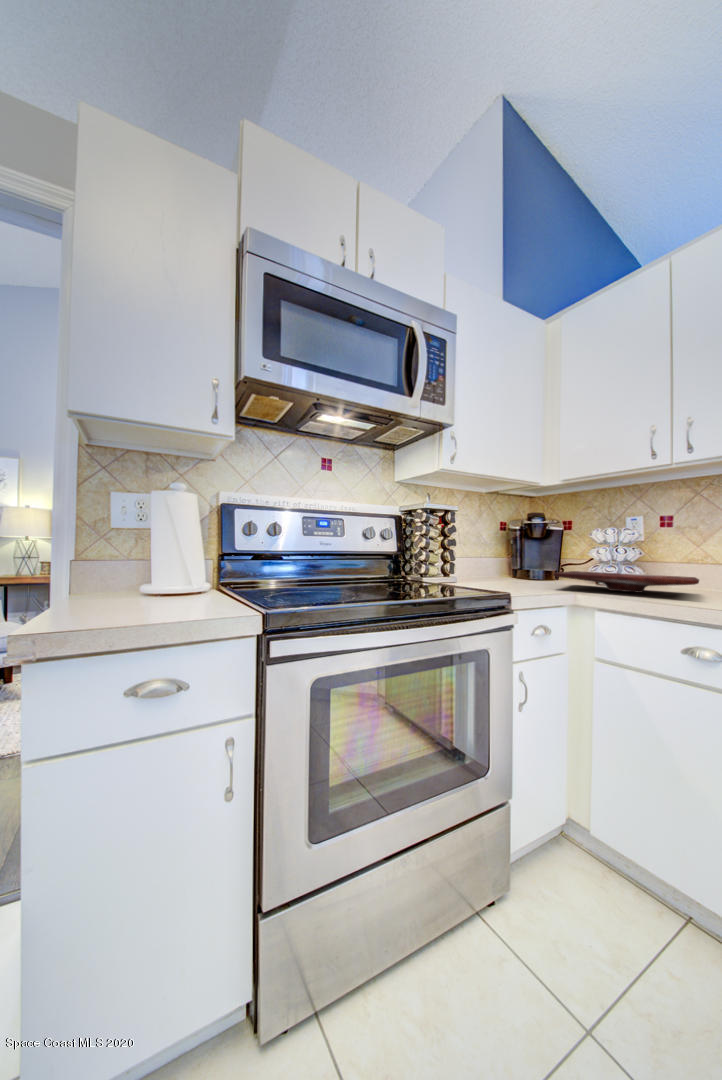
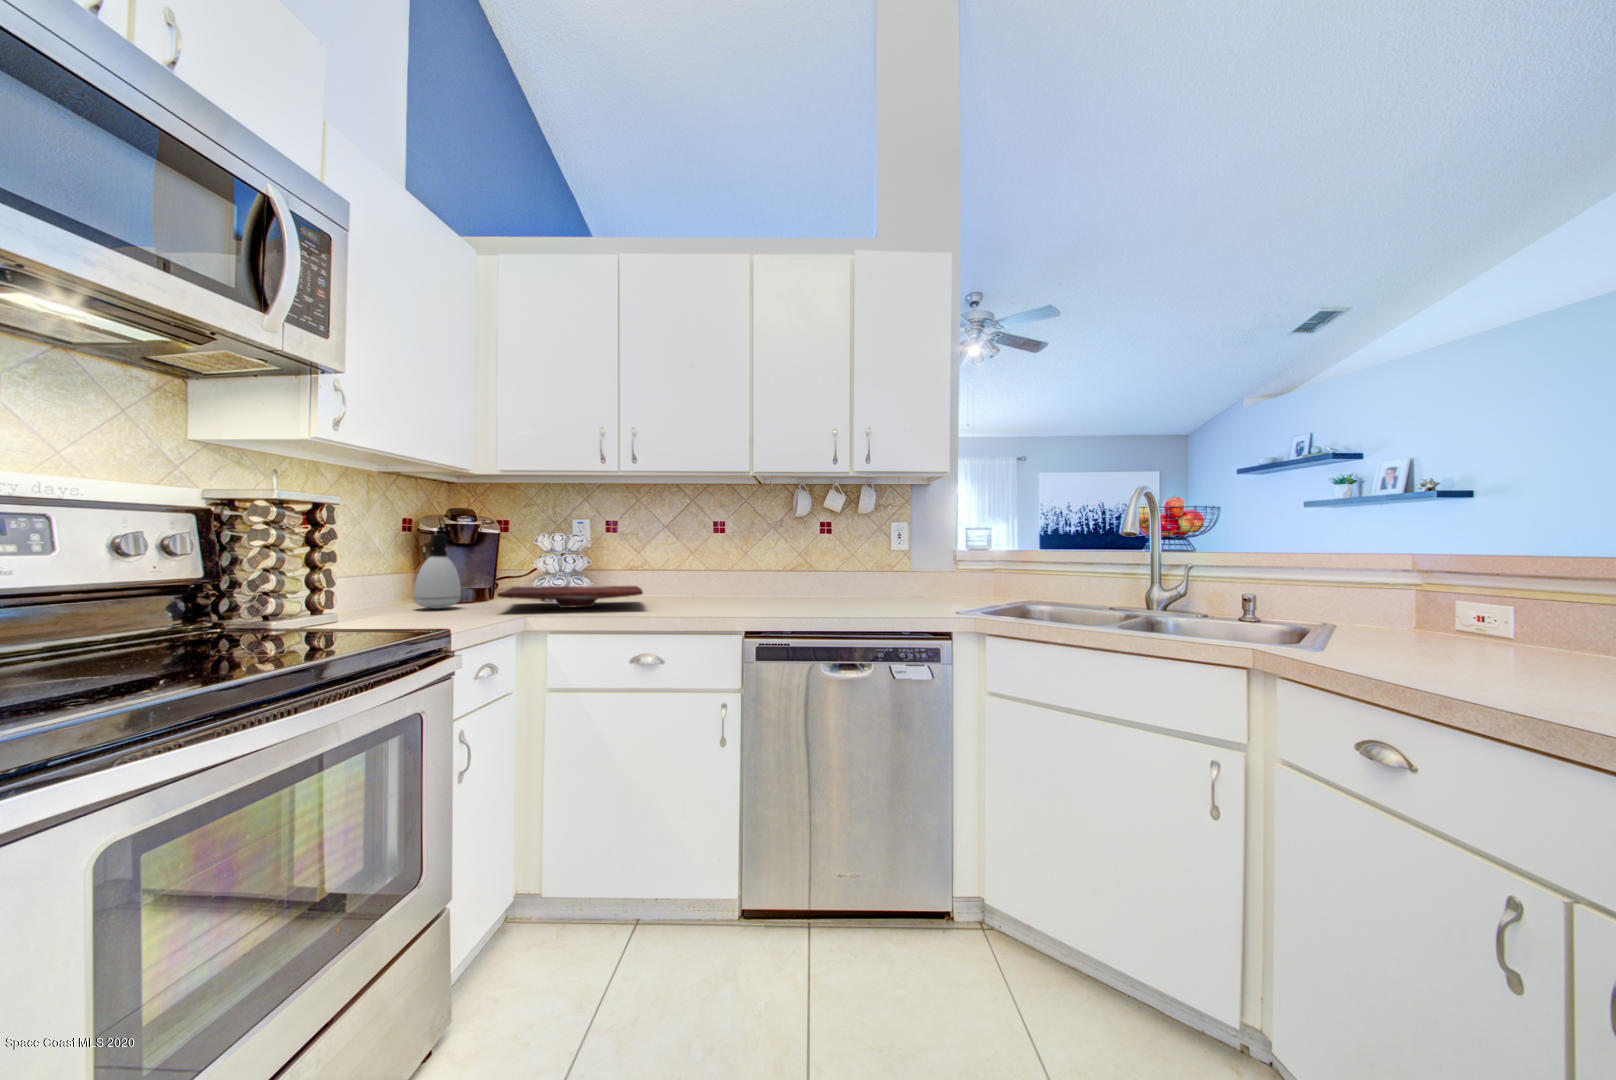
soap dispenser: none [501,529,531,582] -> present [413,534,461,609]

